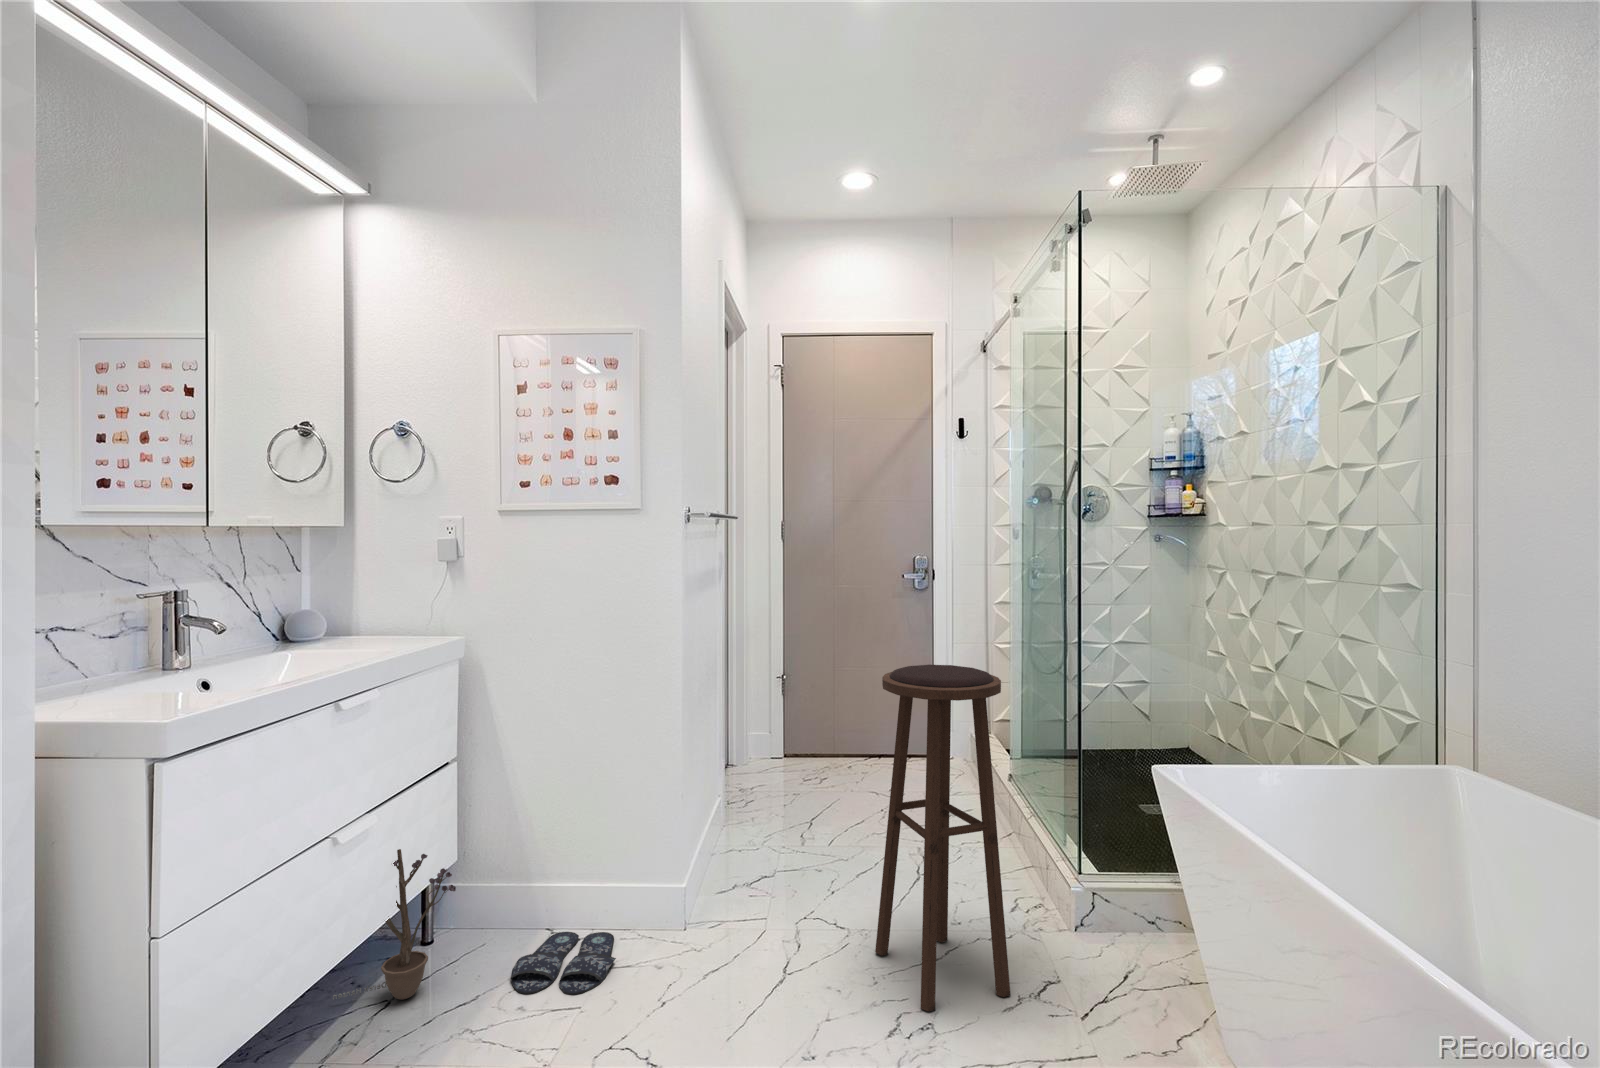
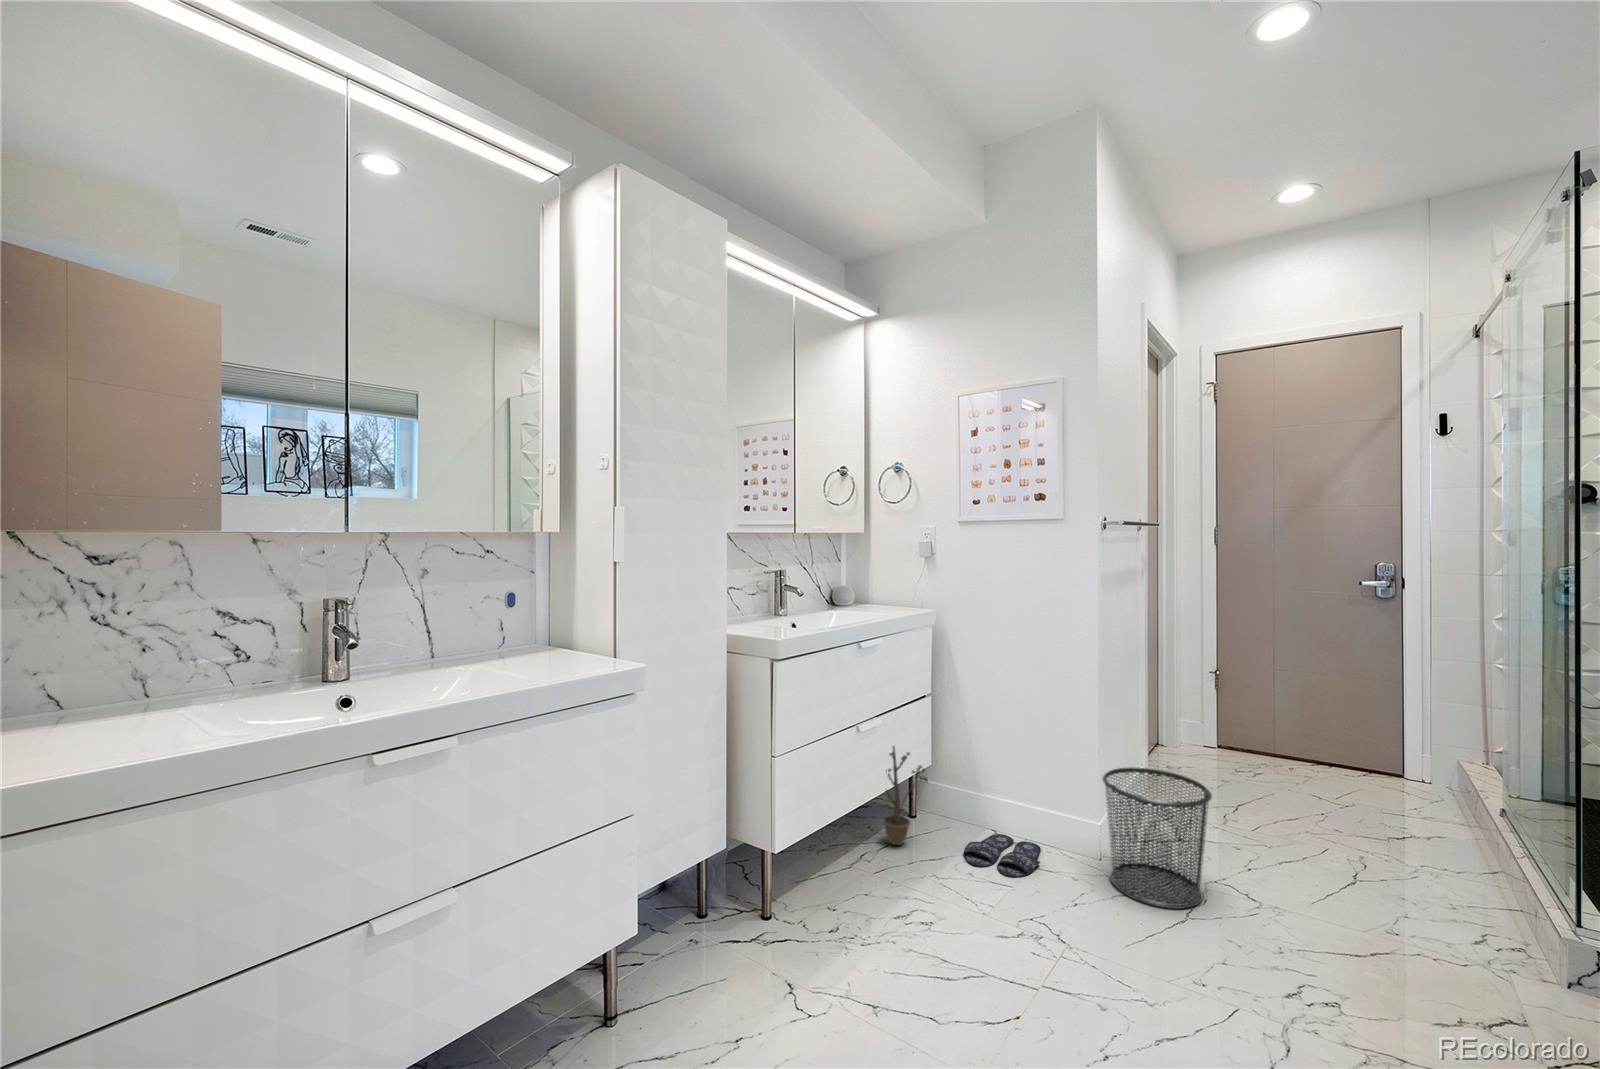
stool: present [875,665,1010,1011] -> none [1286,667,1448,1011]
waste bin: none [689,805,805,973] -> present [1103,767,1212,909]

